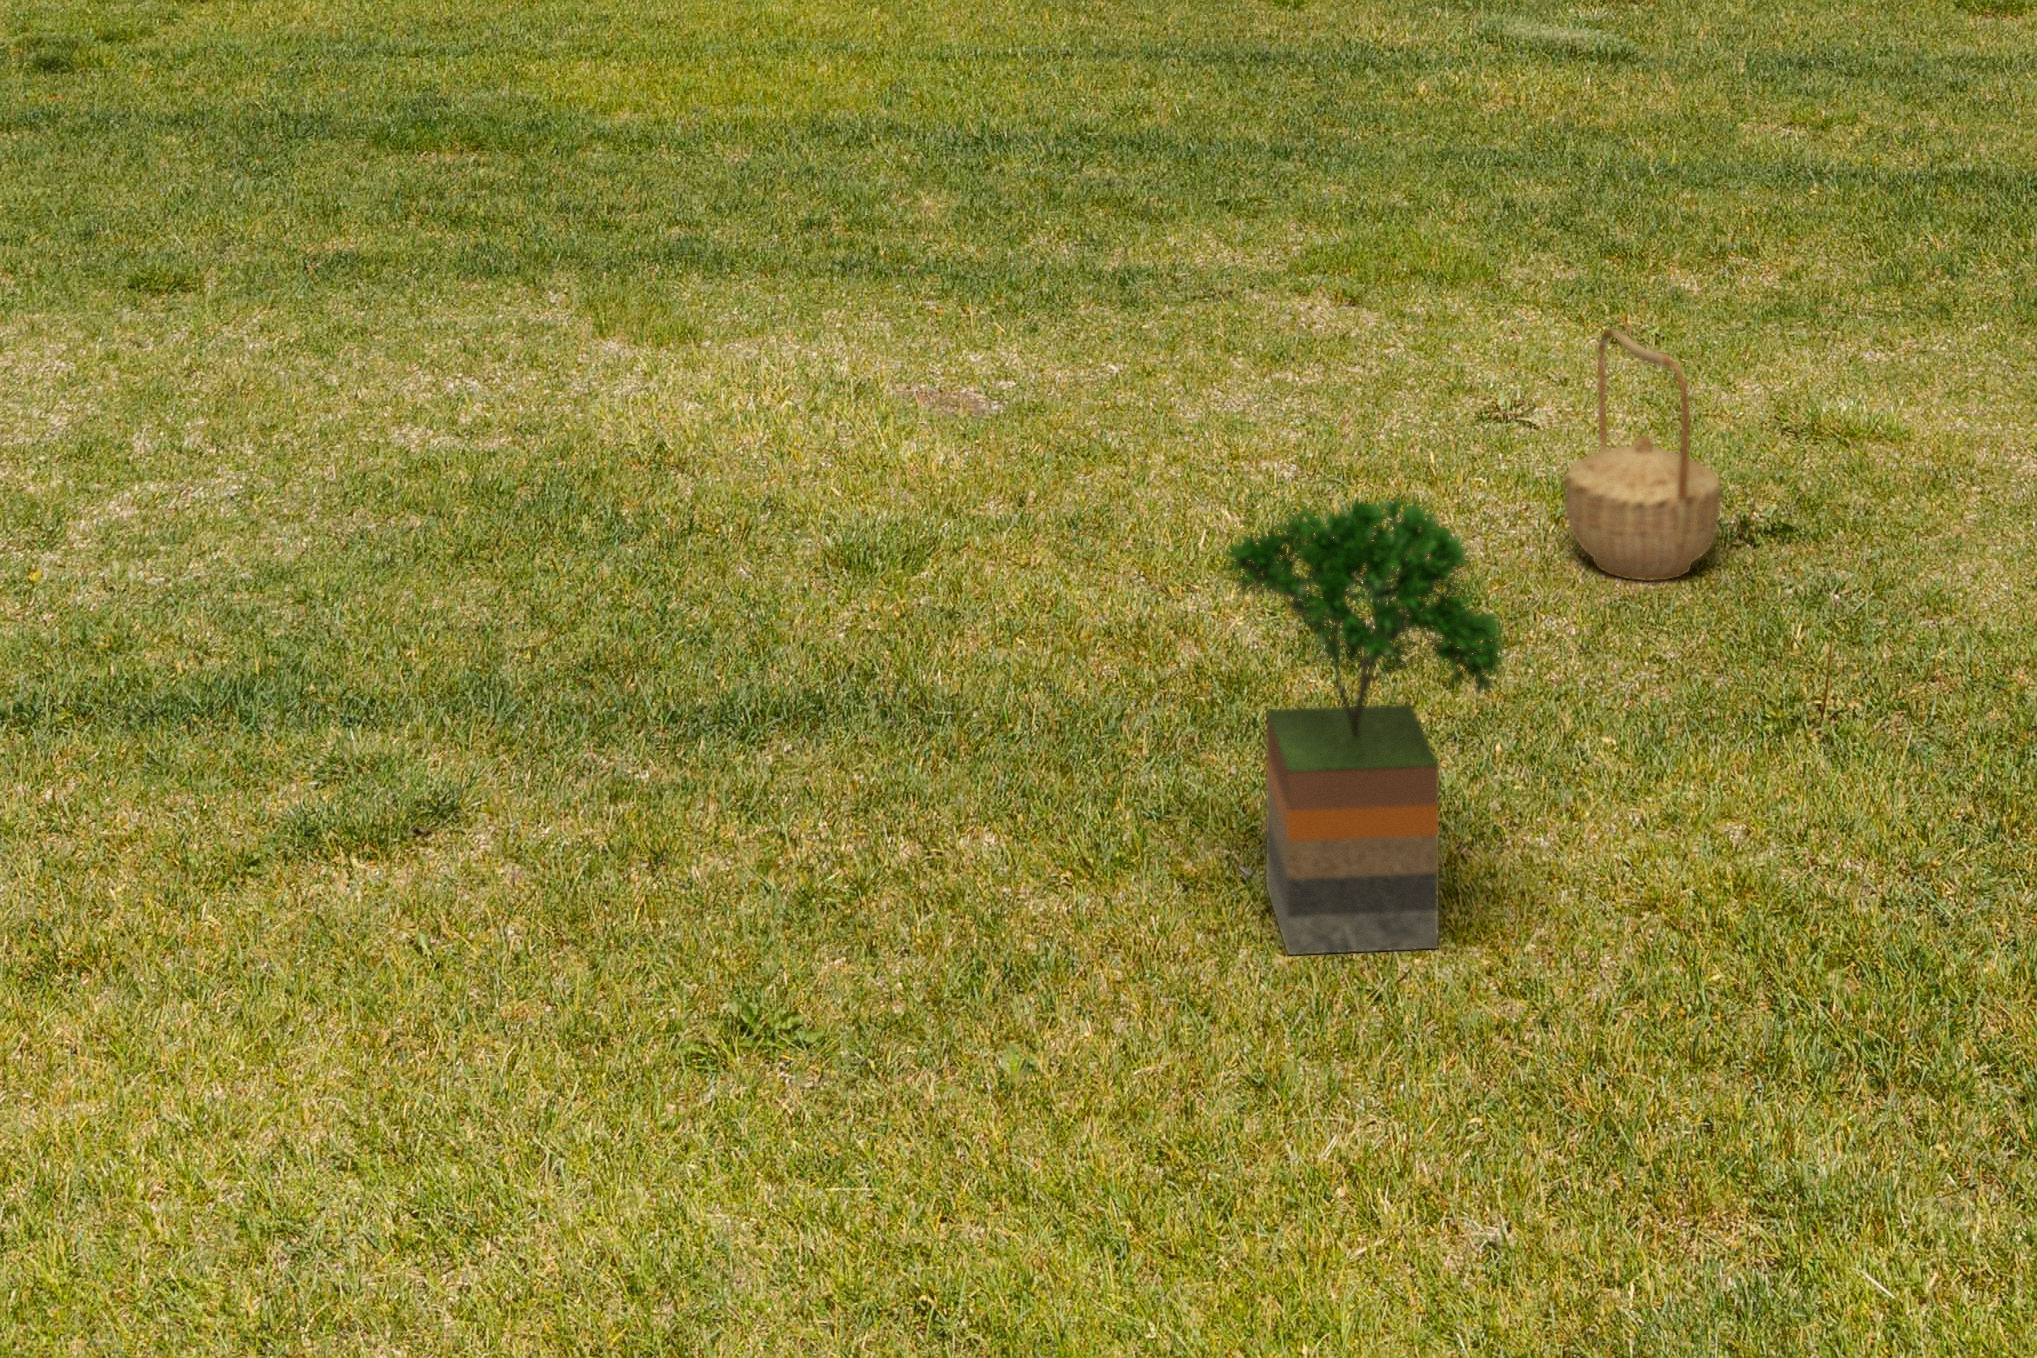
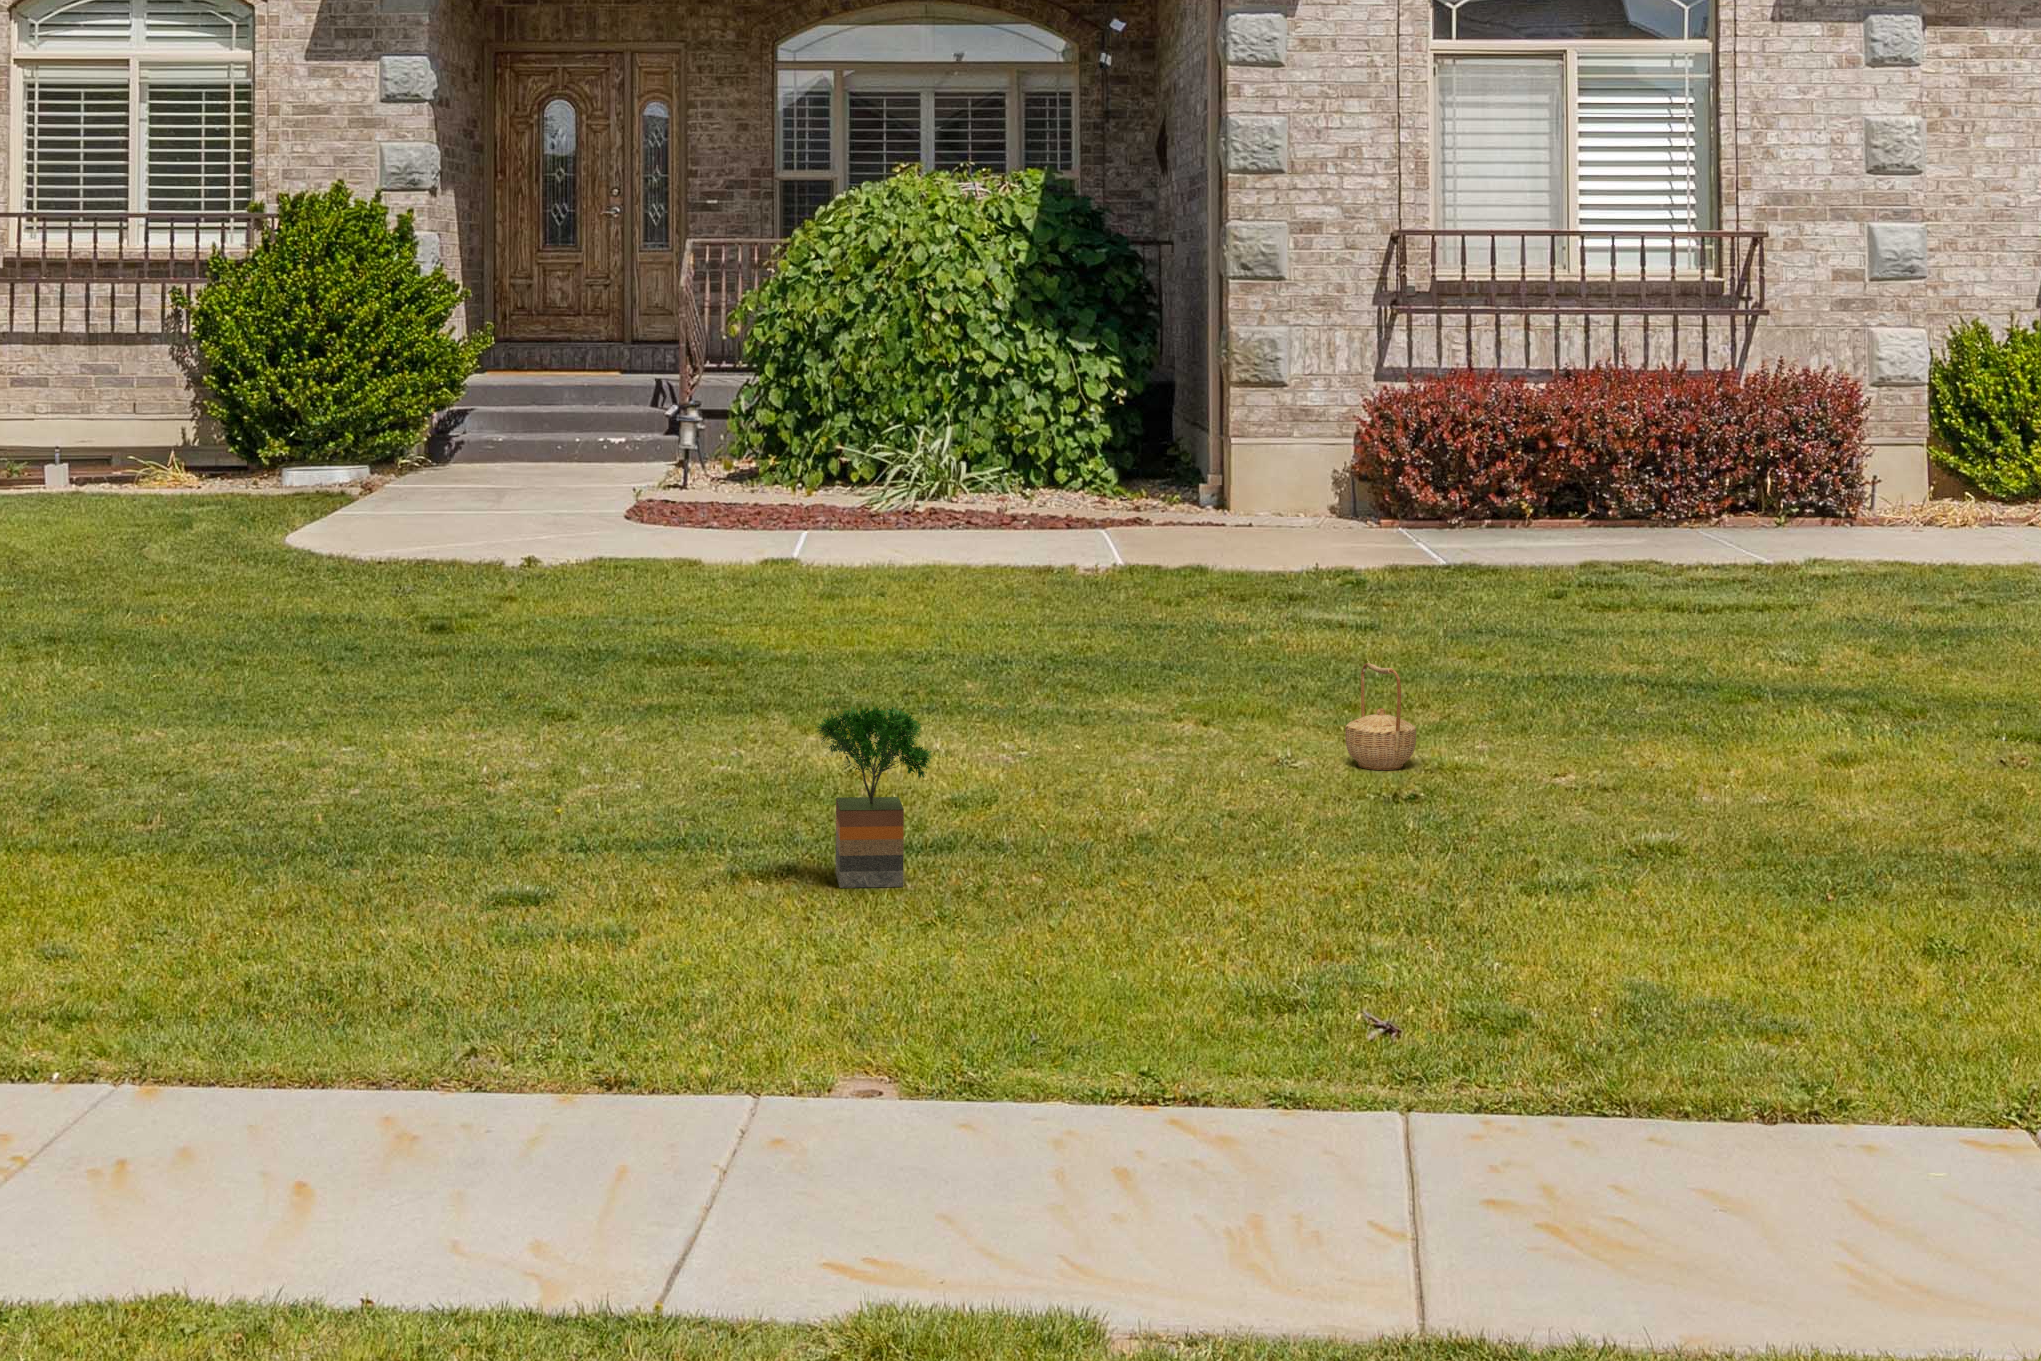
potted tree: present [1224,497,1502,955] -> present [816,706,932,888]

